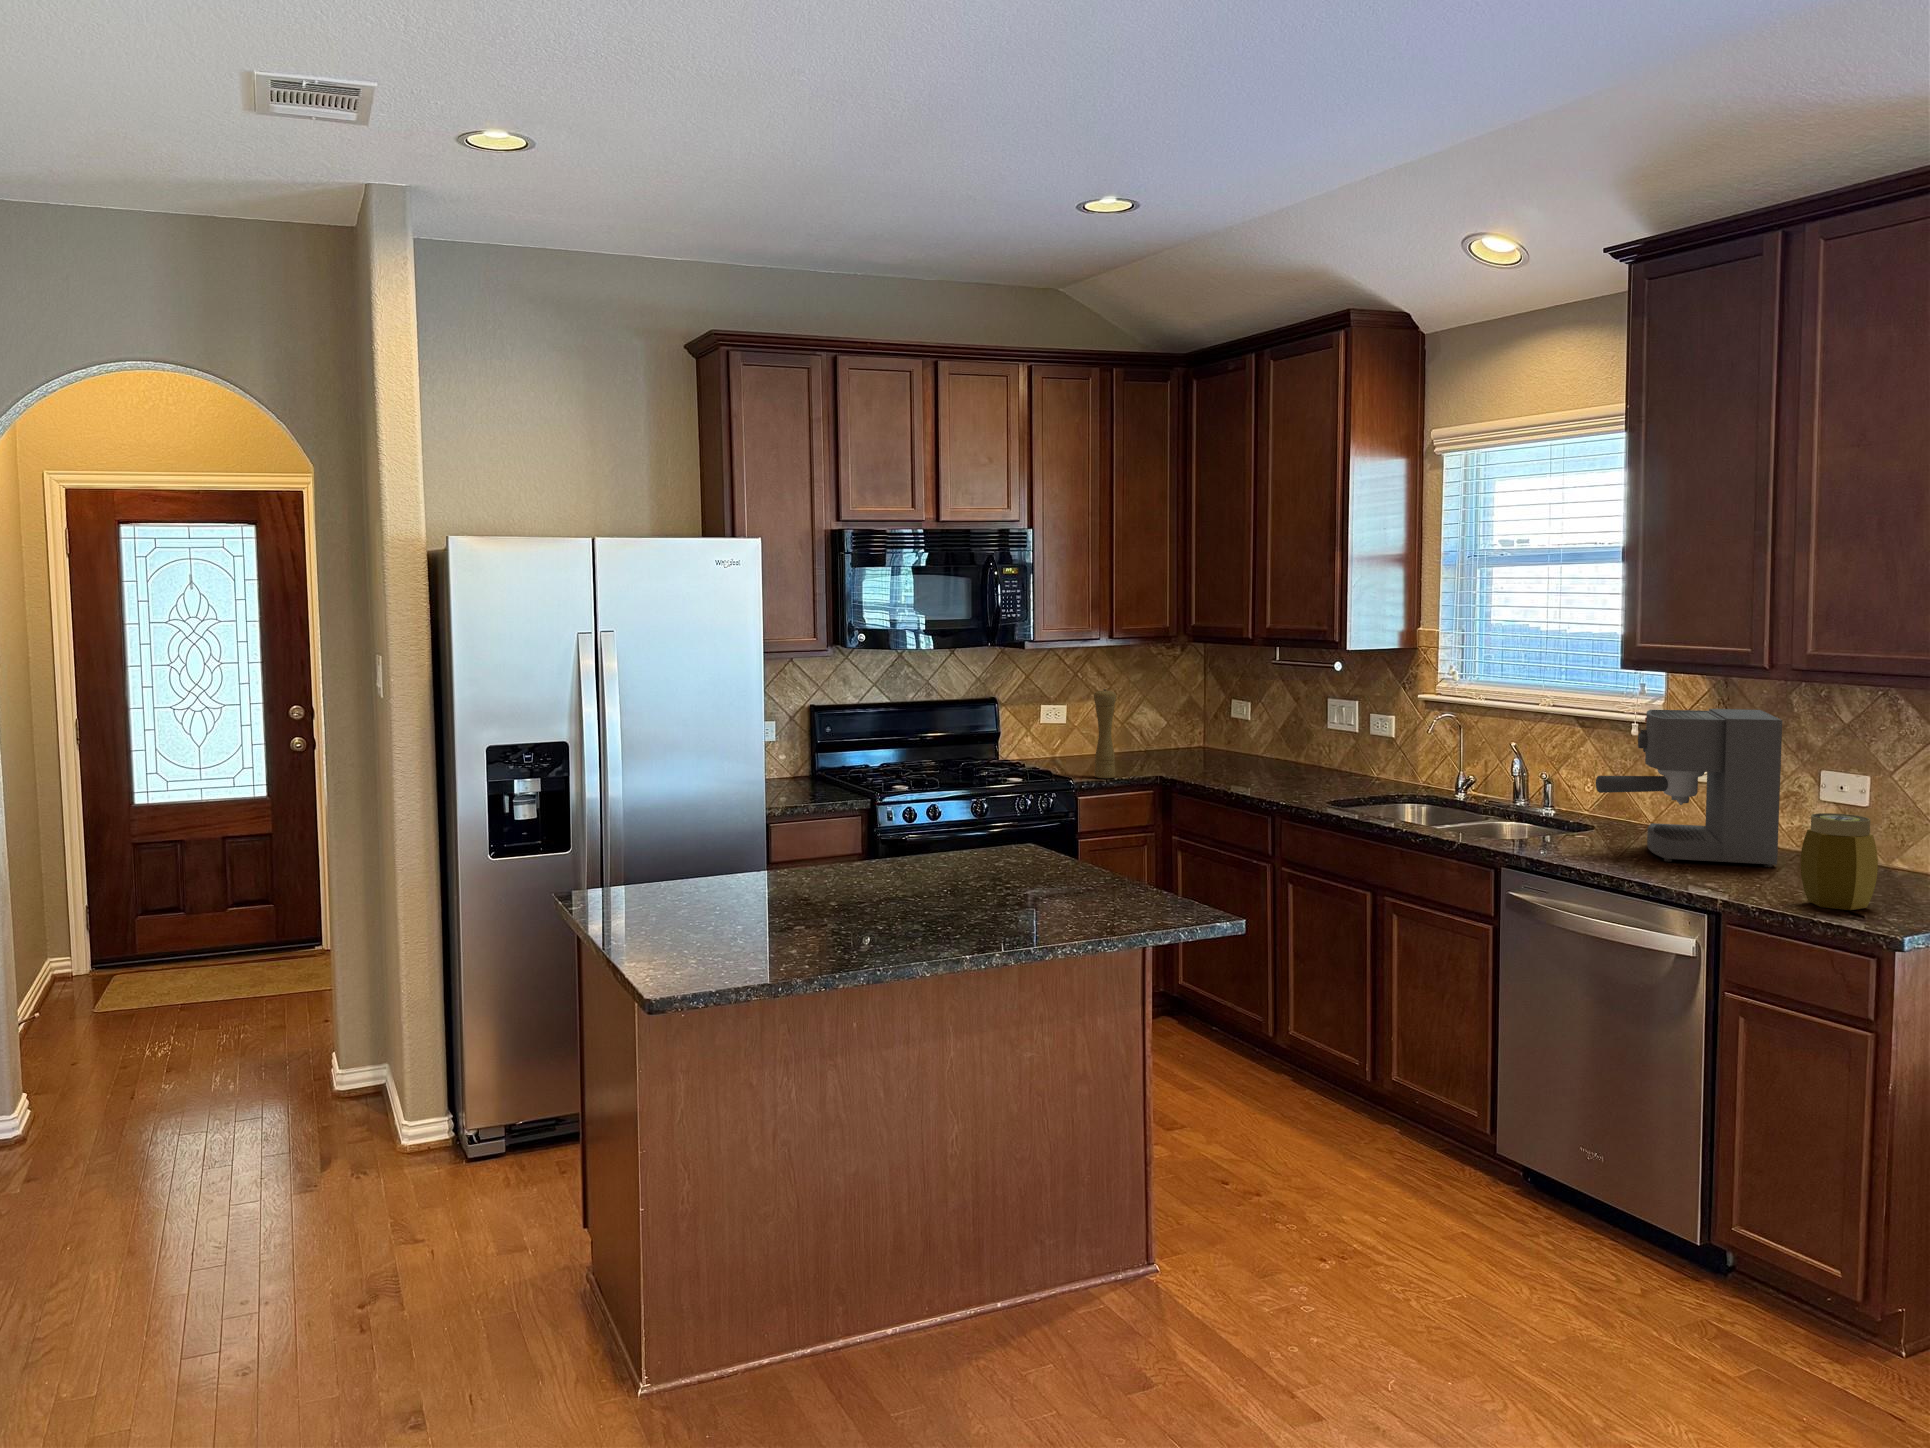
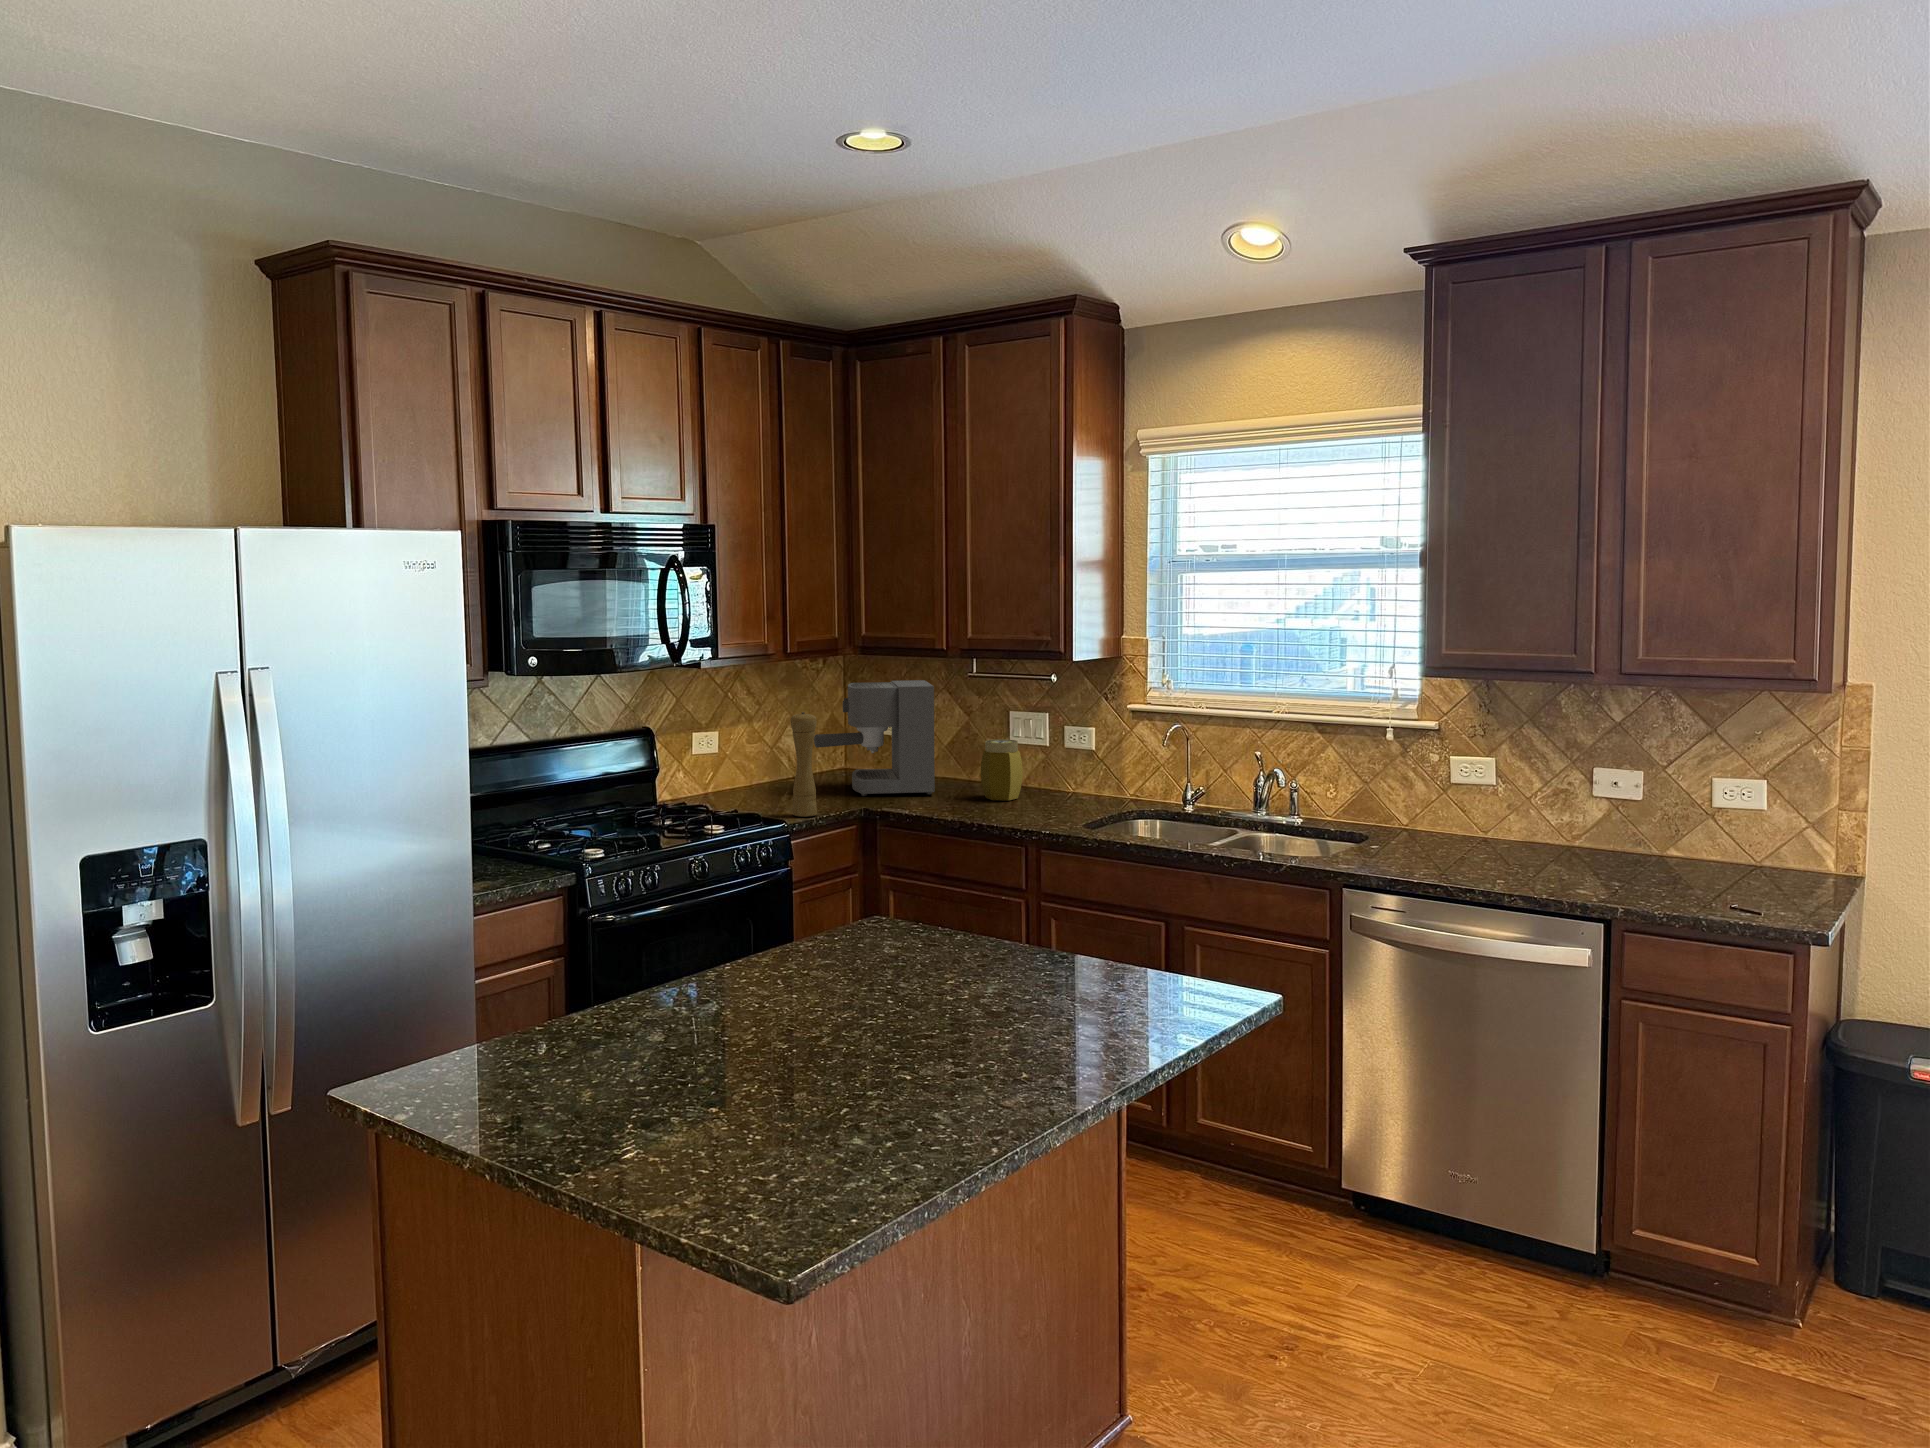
coffee maker: present [1596,709,1782,867] -> present [814,680,935,796]
jar: present [1800,813,1878,910] -> present [981,739,1023,800]

